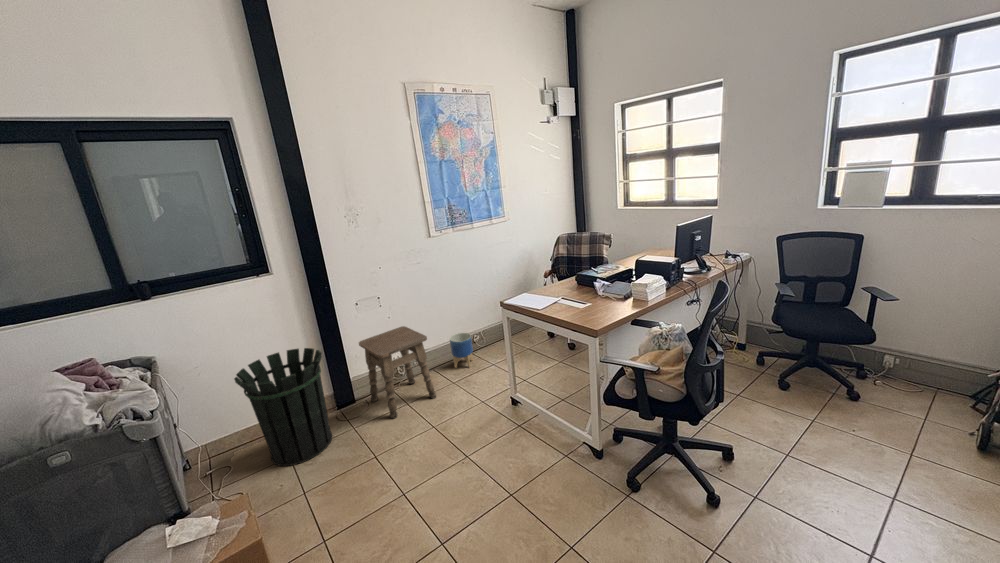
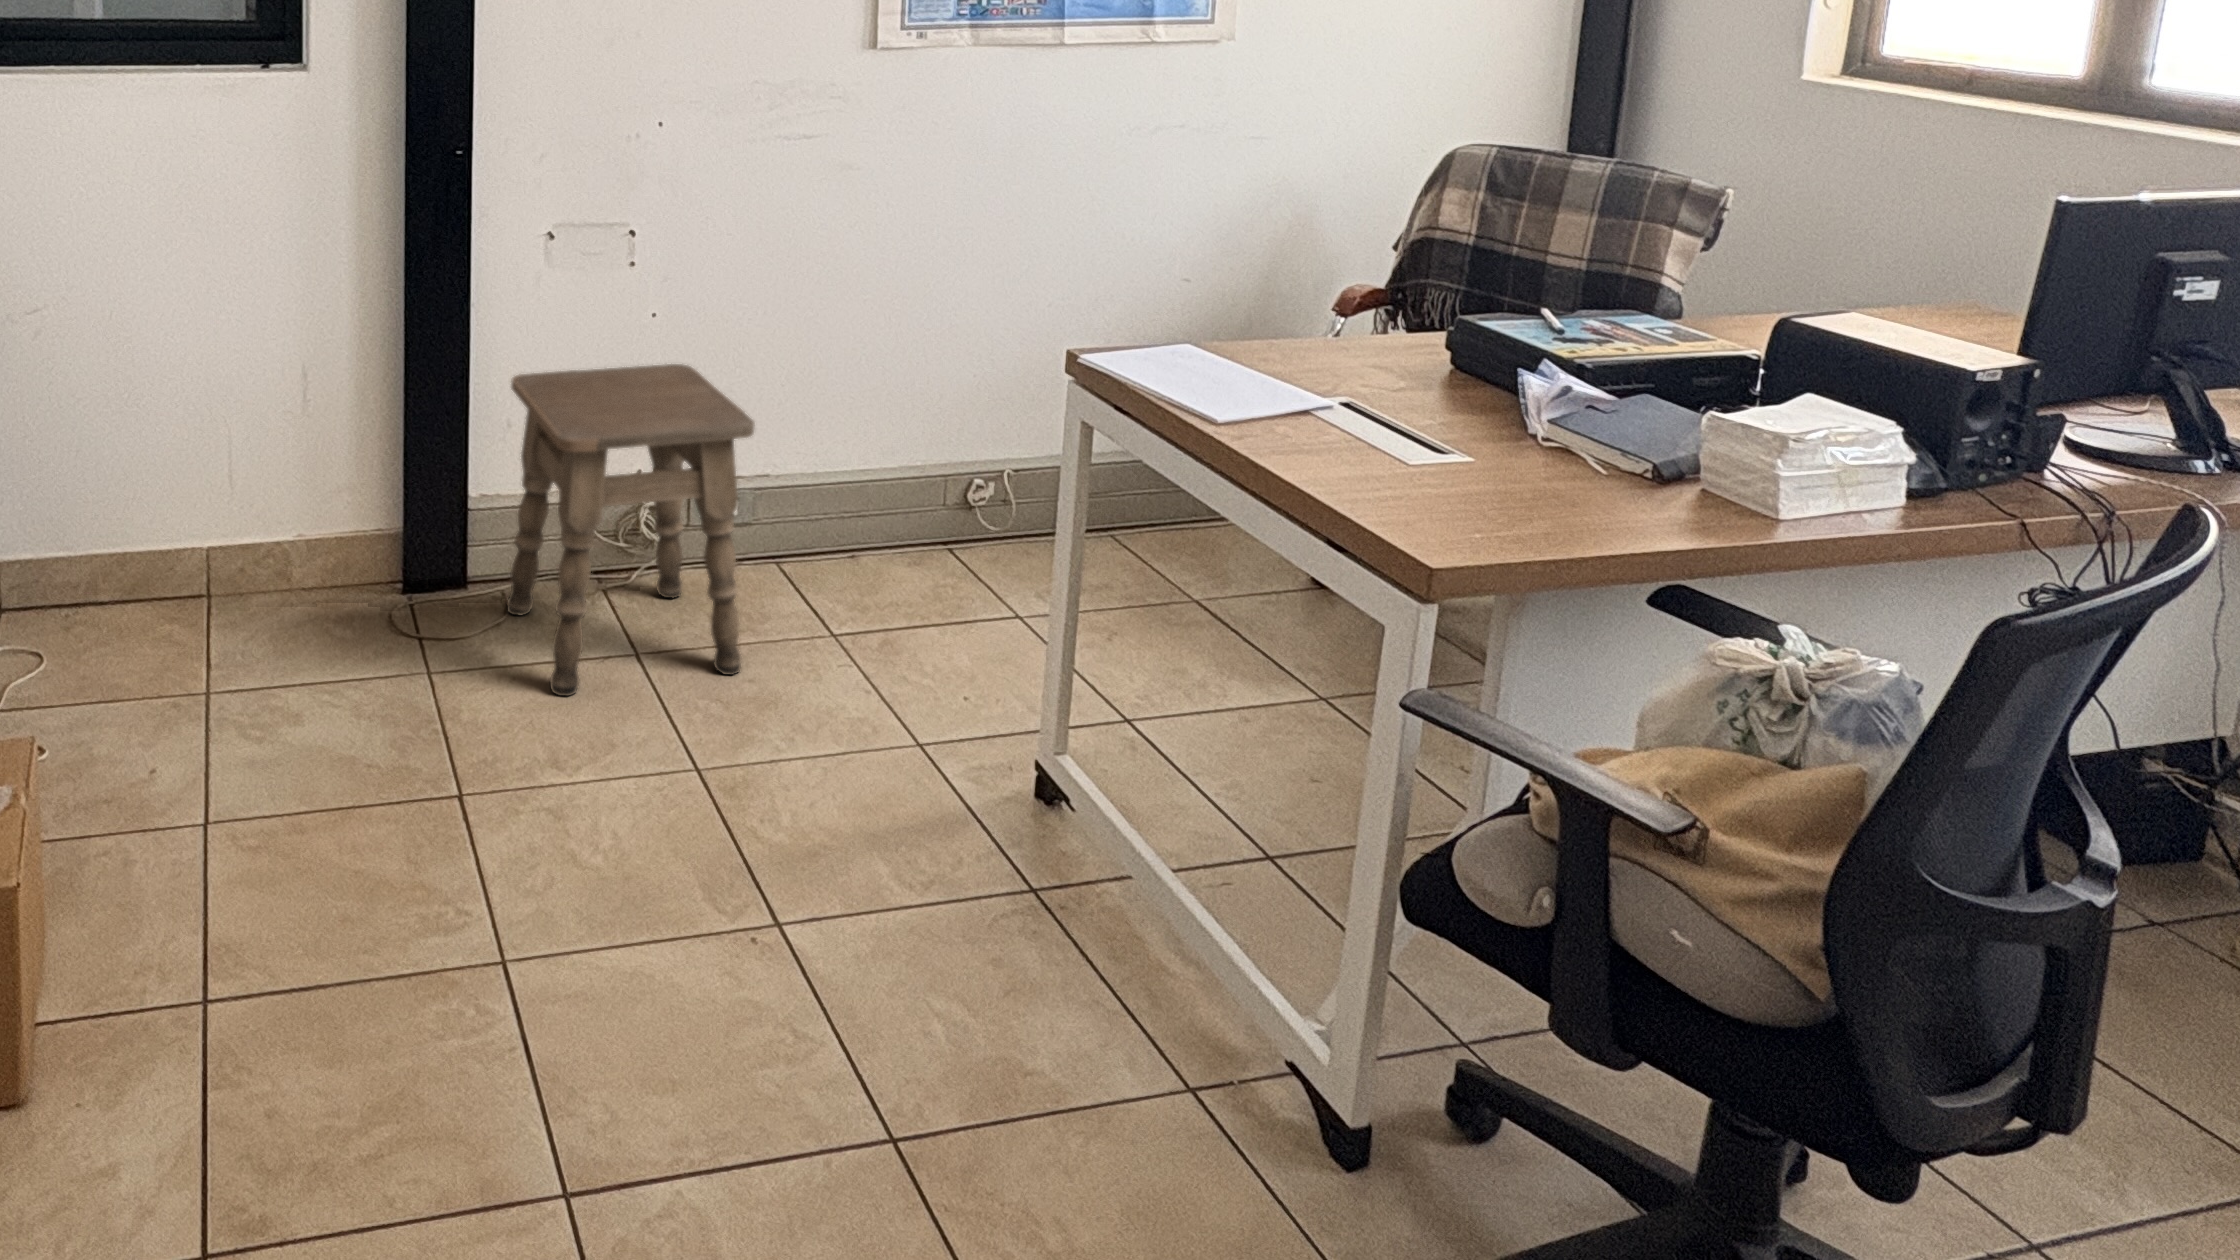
planter: present [450,333,473,368] -> none [850,456,946,608]
waste bin: present [234,348,332,466] -> none [107,334,379,730]

